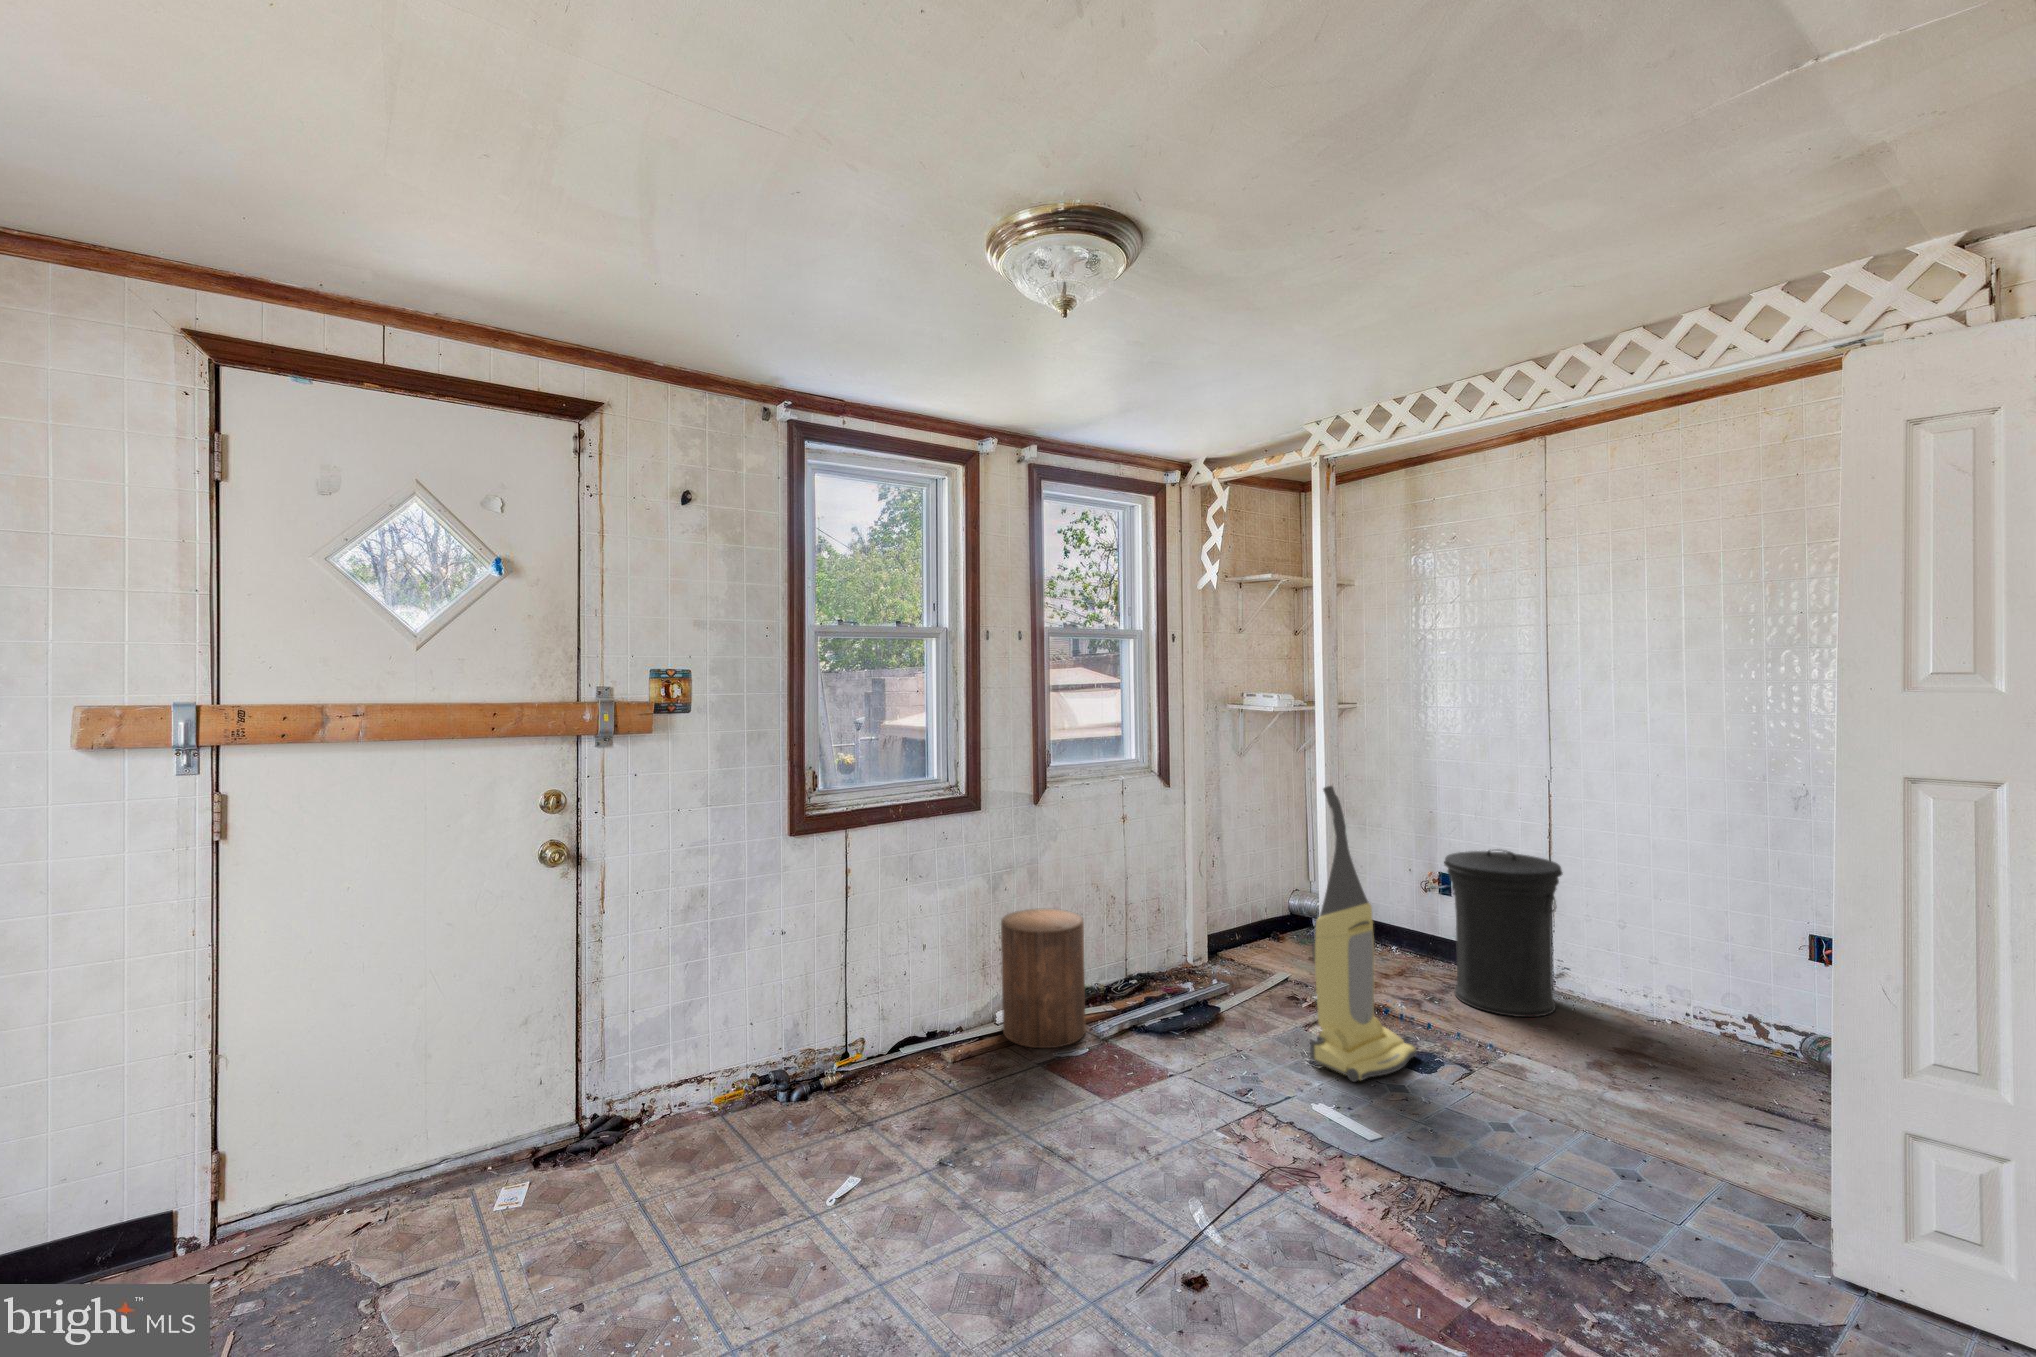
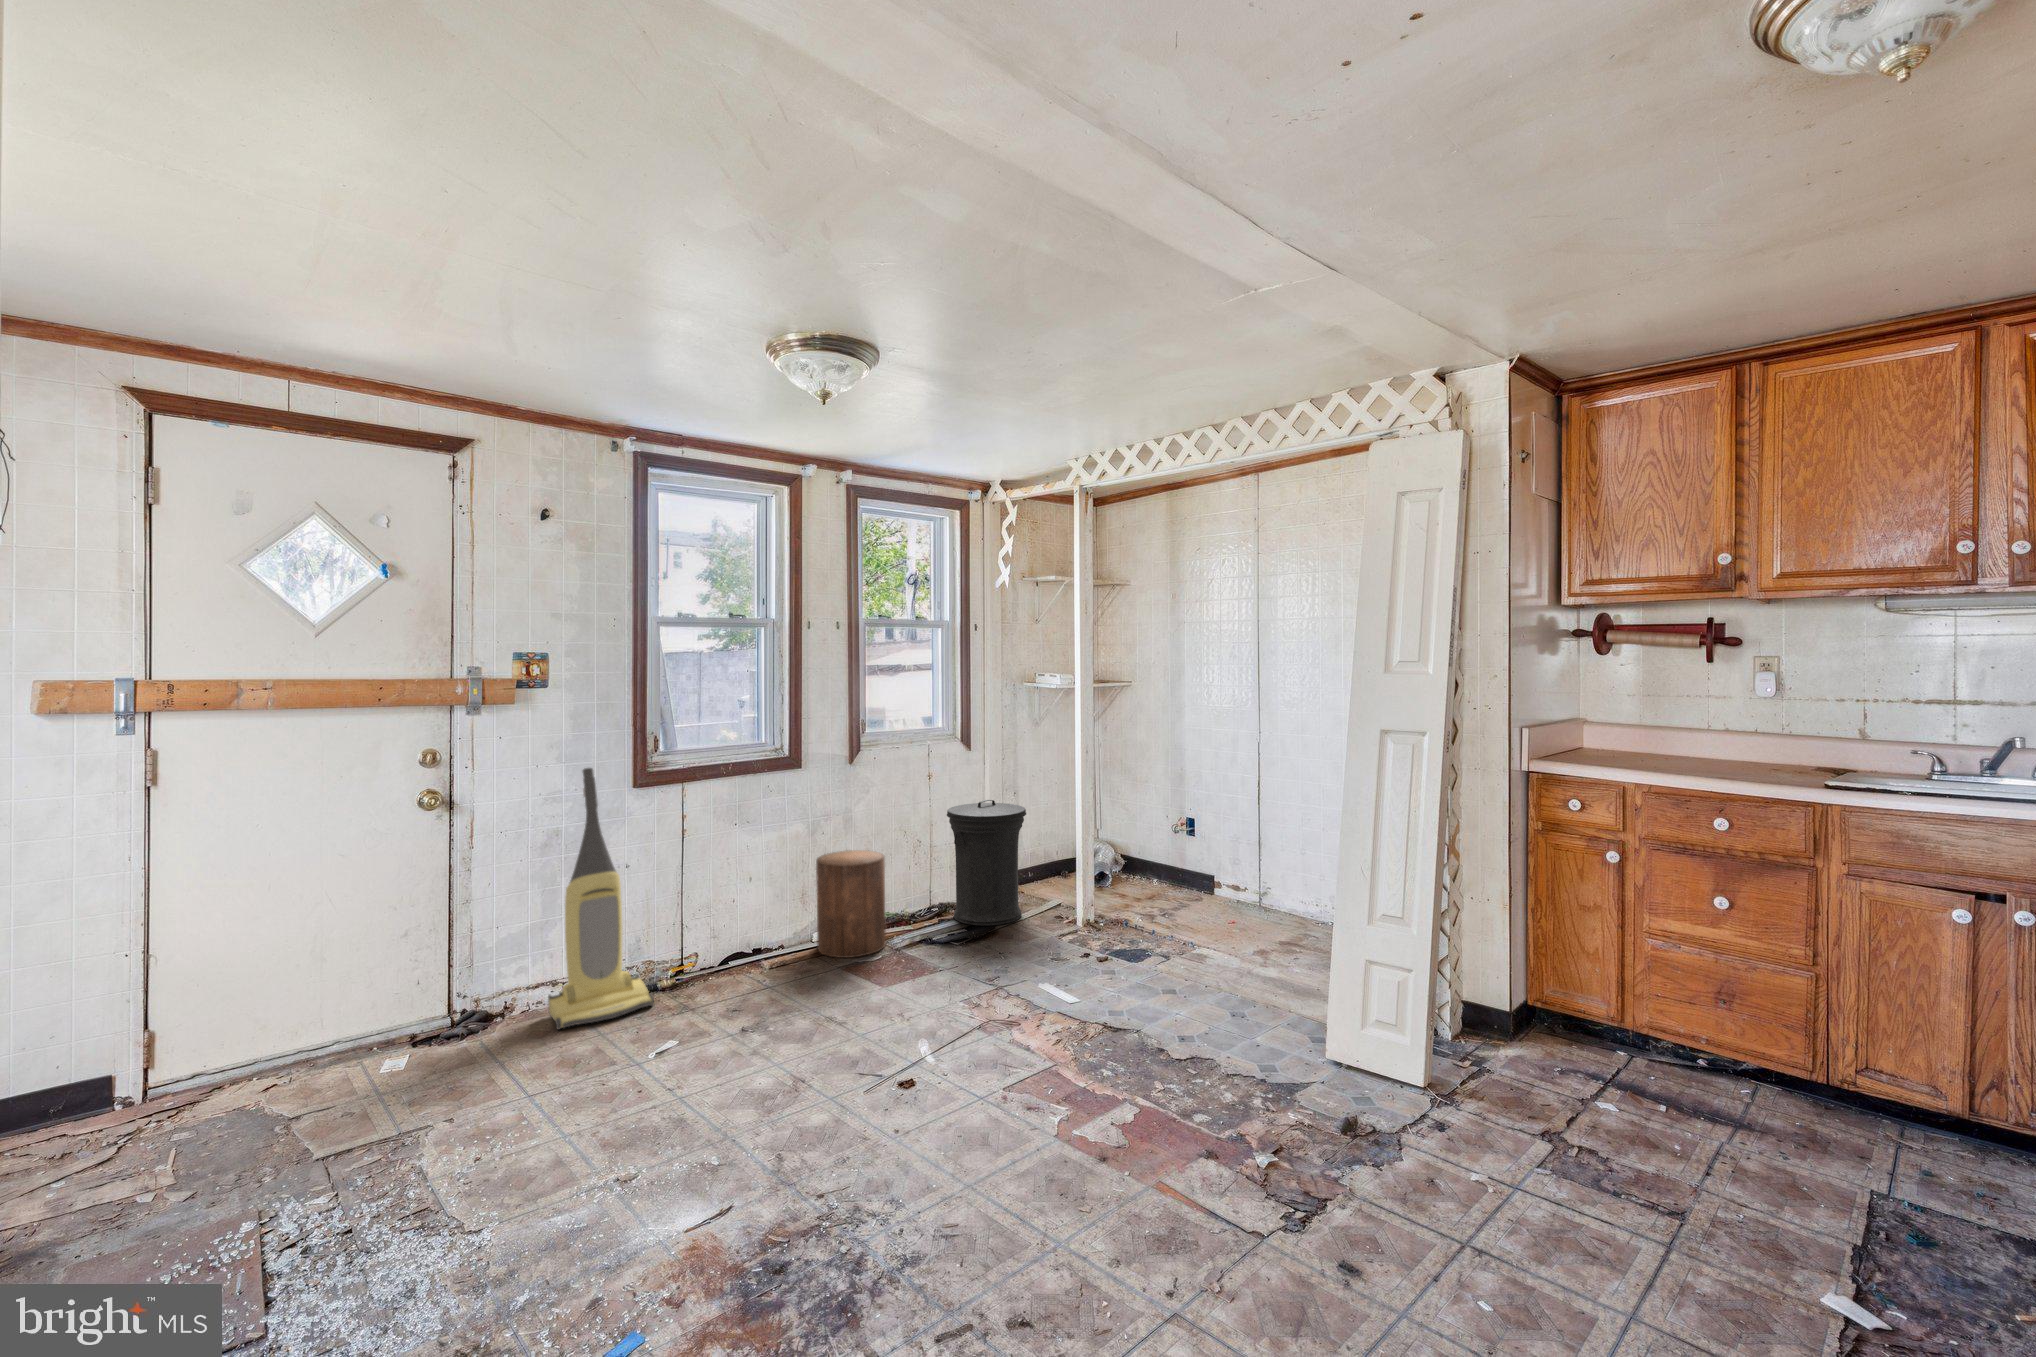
vacuum cleaner: present [1310,786,1417,1082] -> present [548,768,654,1029]
trash can: present [1444,850,1562,1017] -> present [947,800,1026,926]

